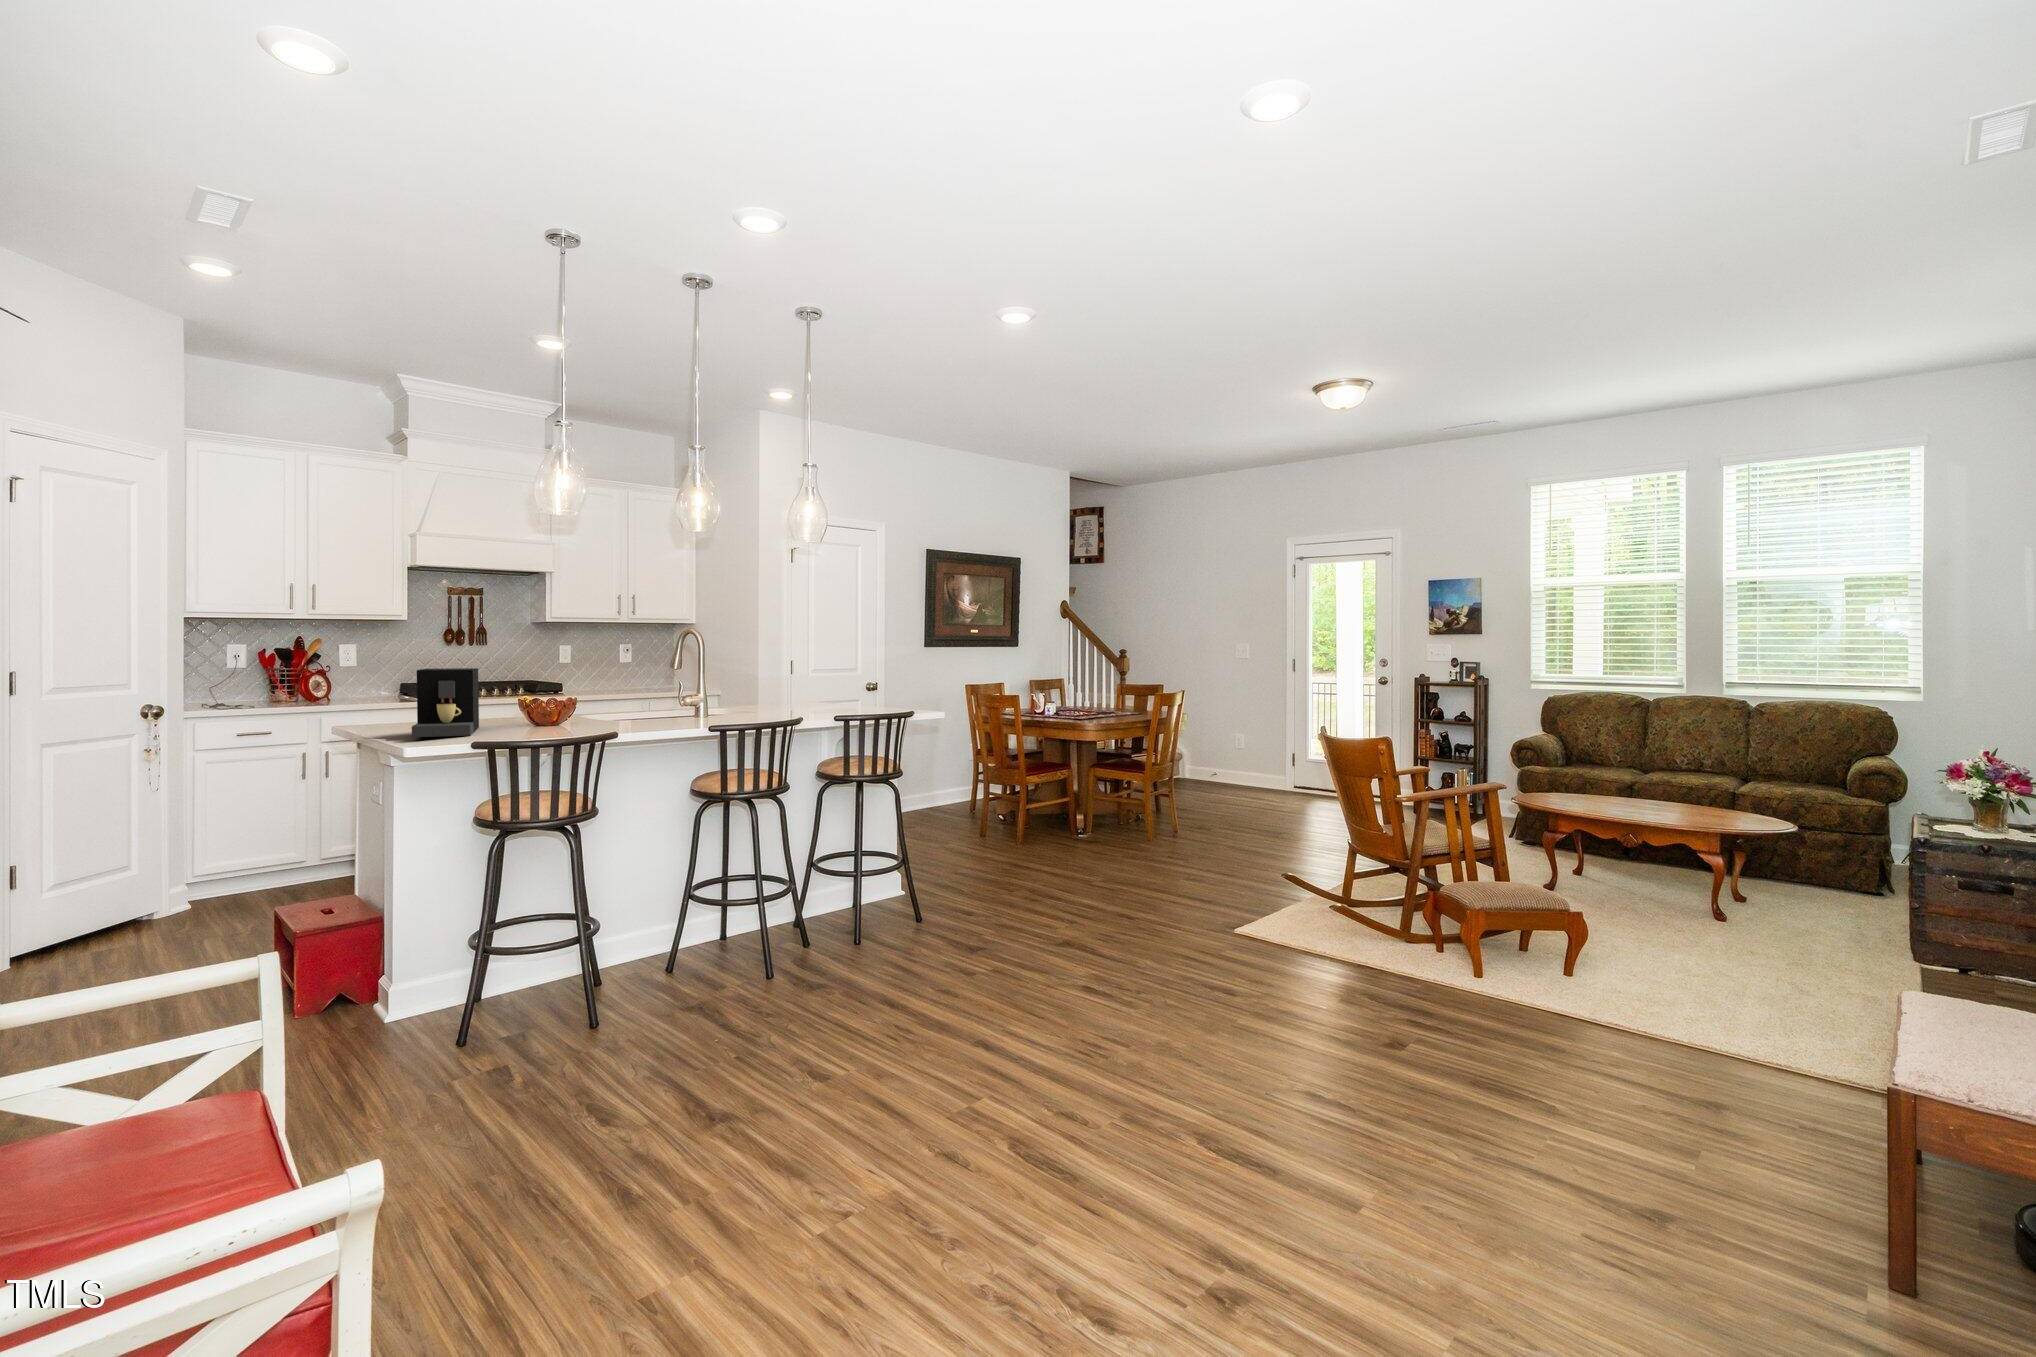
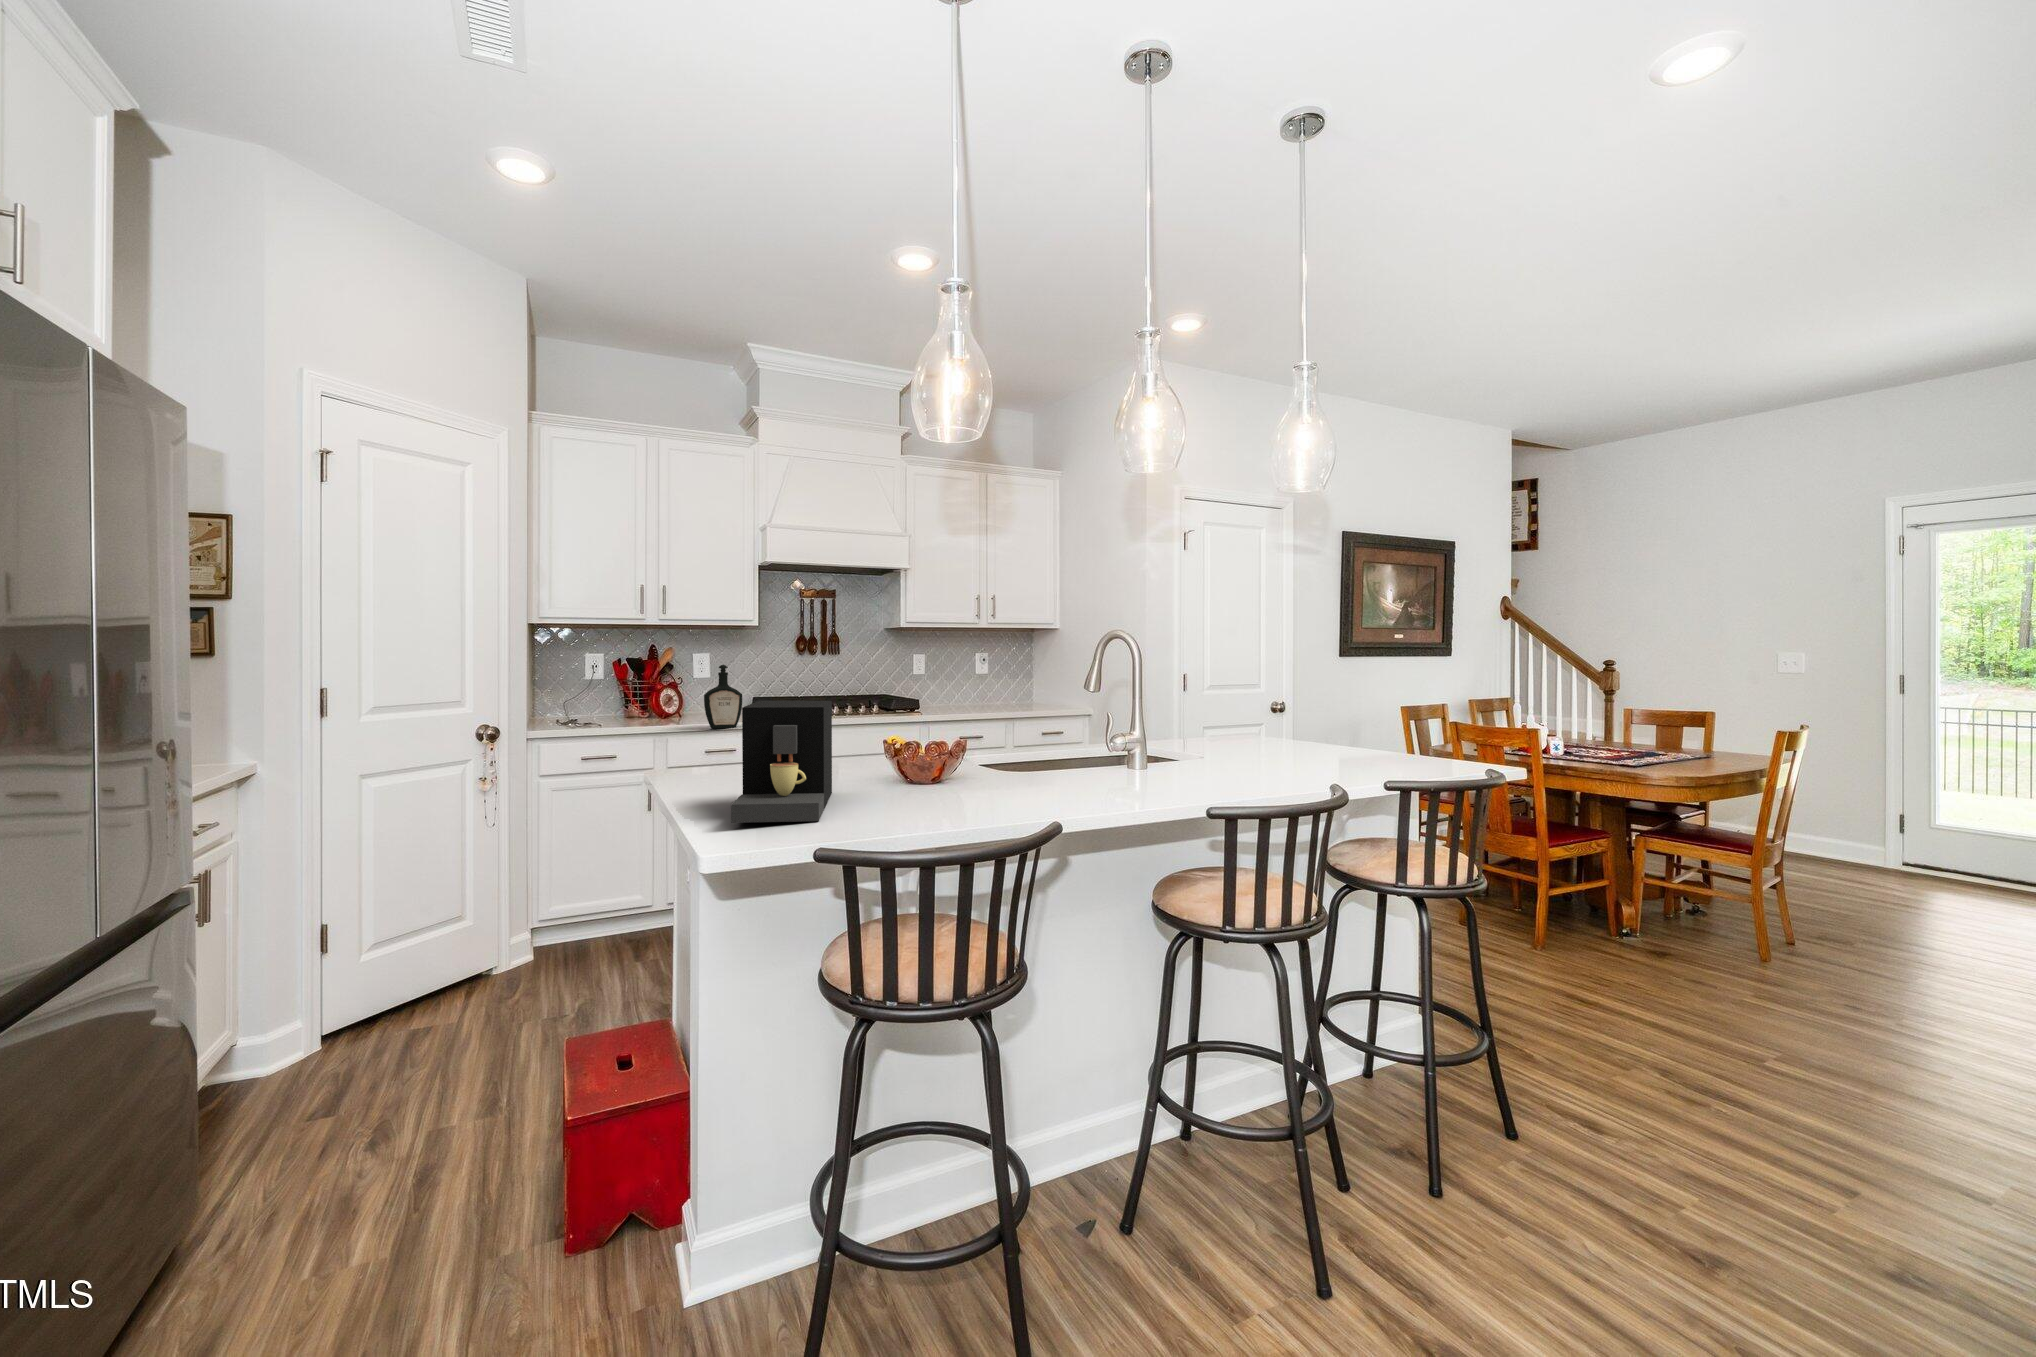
bottle: none [356,653,393,708] -> present [704,665,742,729]

